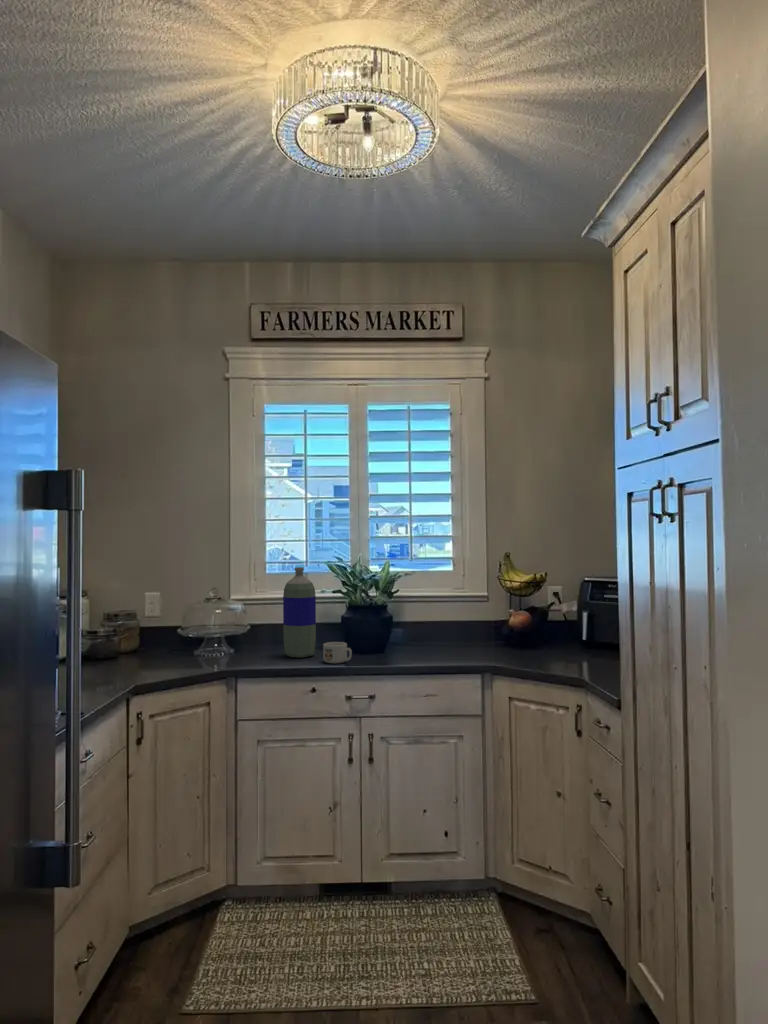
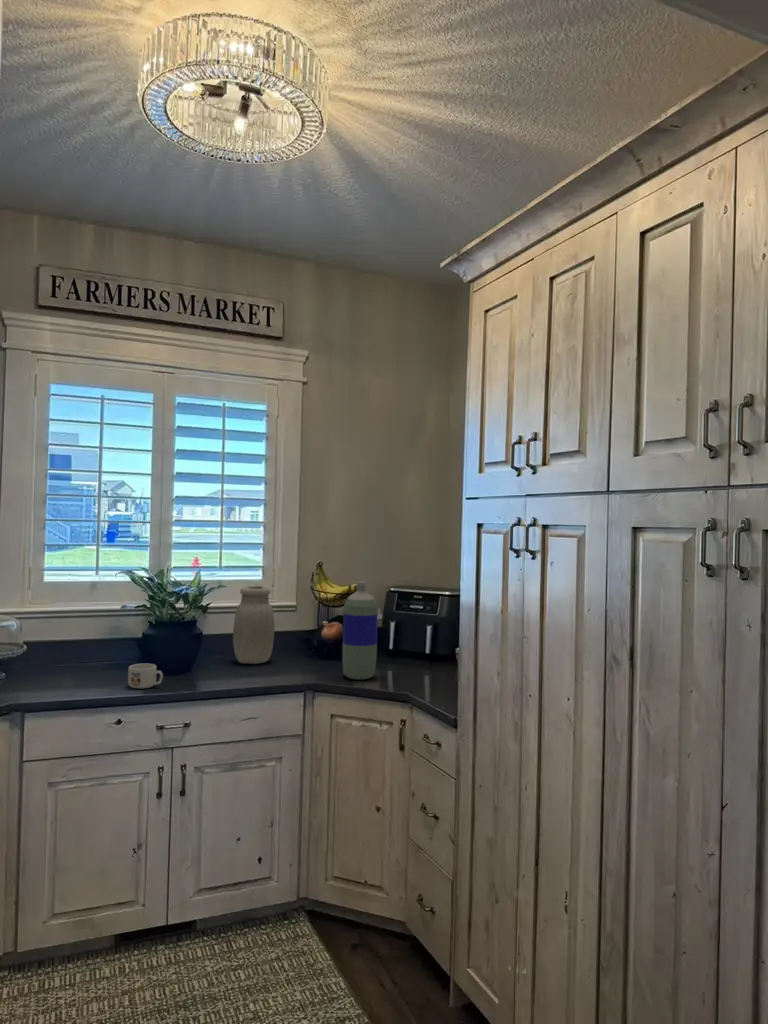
bottle: present [283,567,316,658] -> present [342,582,378,680]
jar: none [423,576,461,649] -> present [233,586,275,664]

